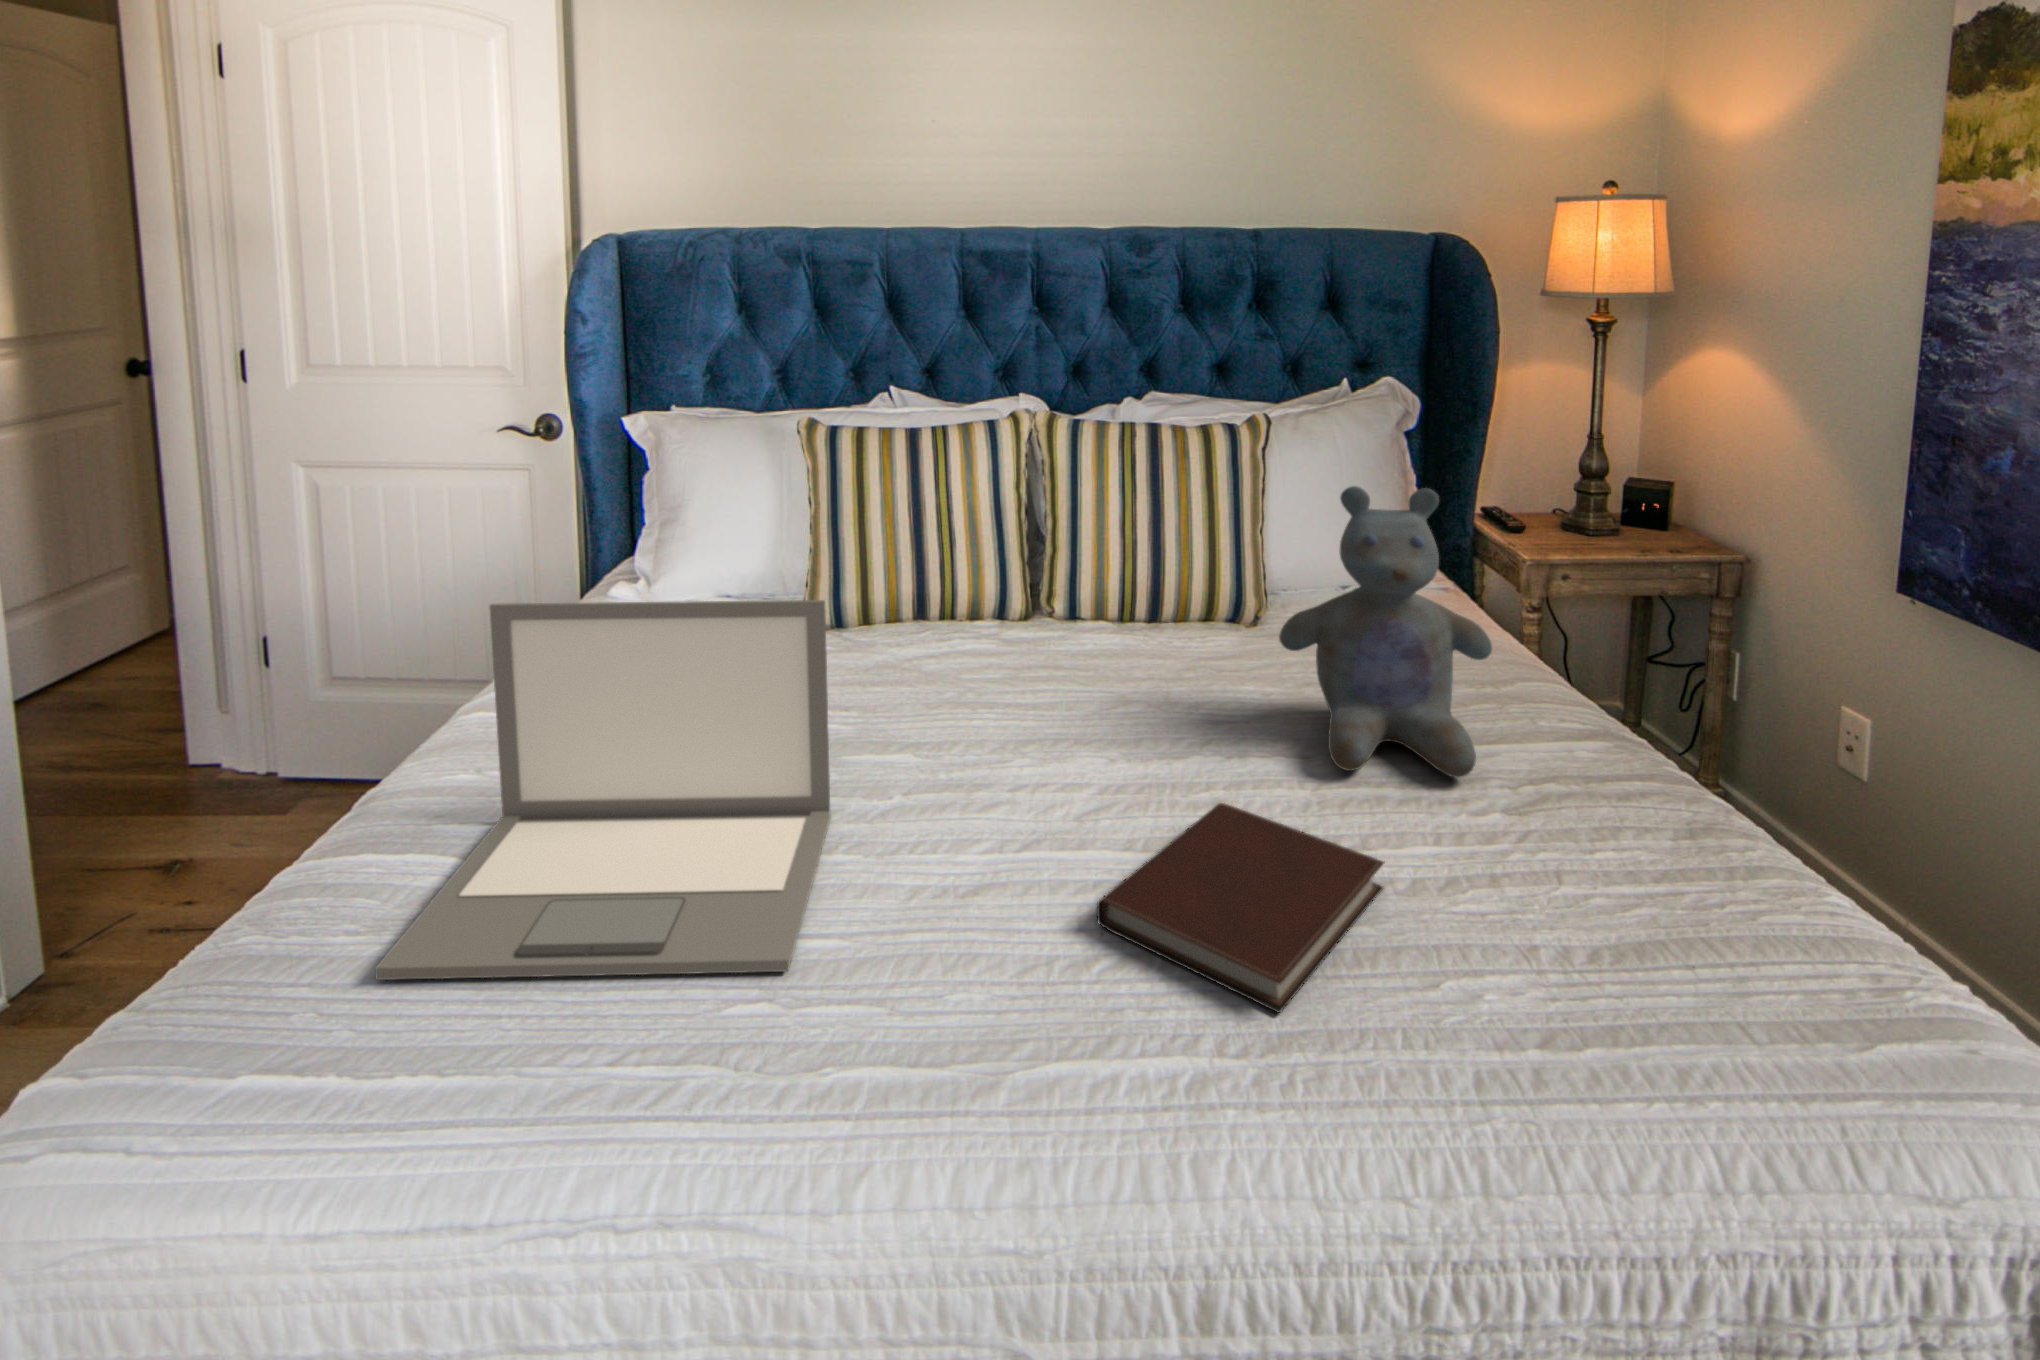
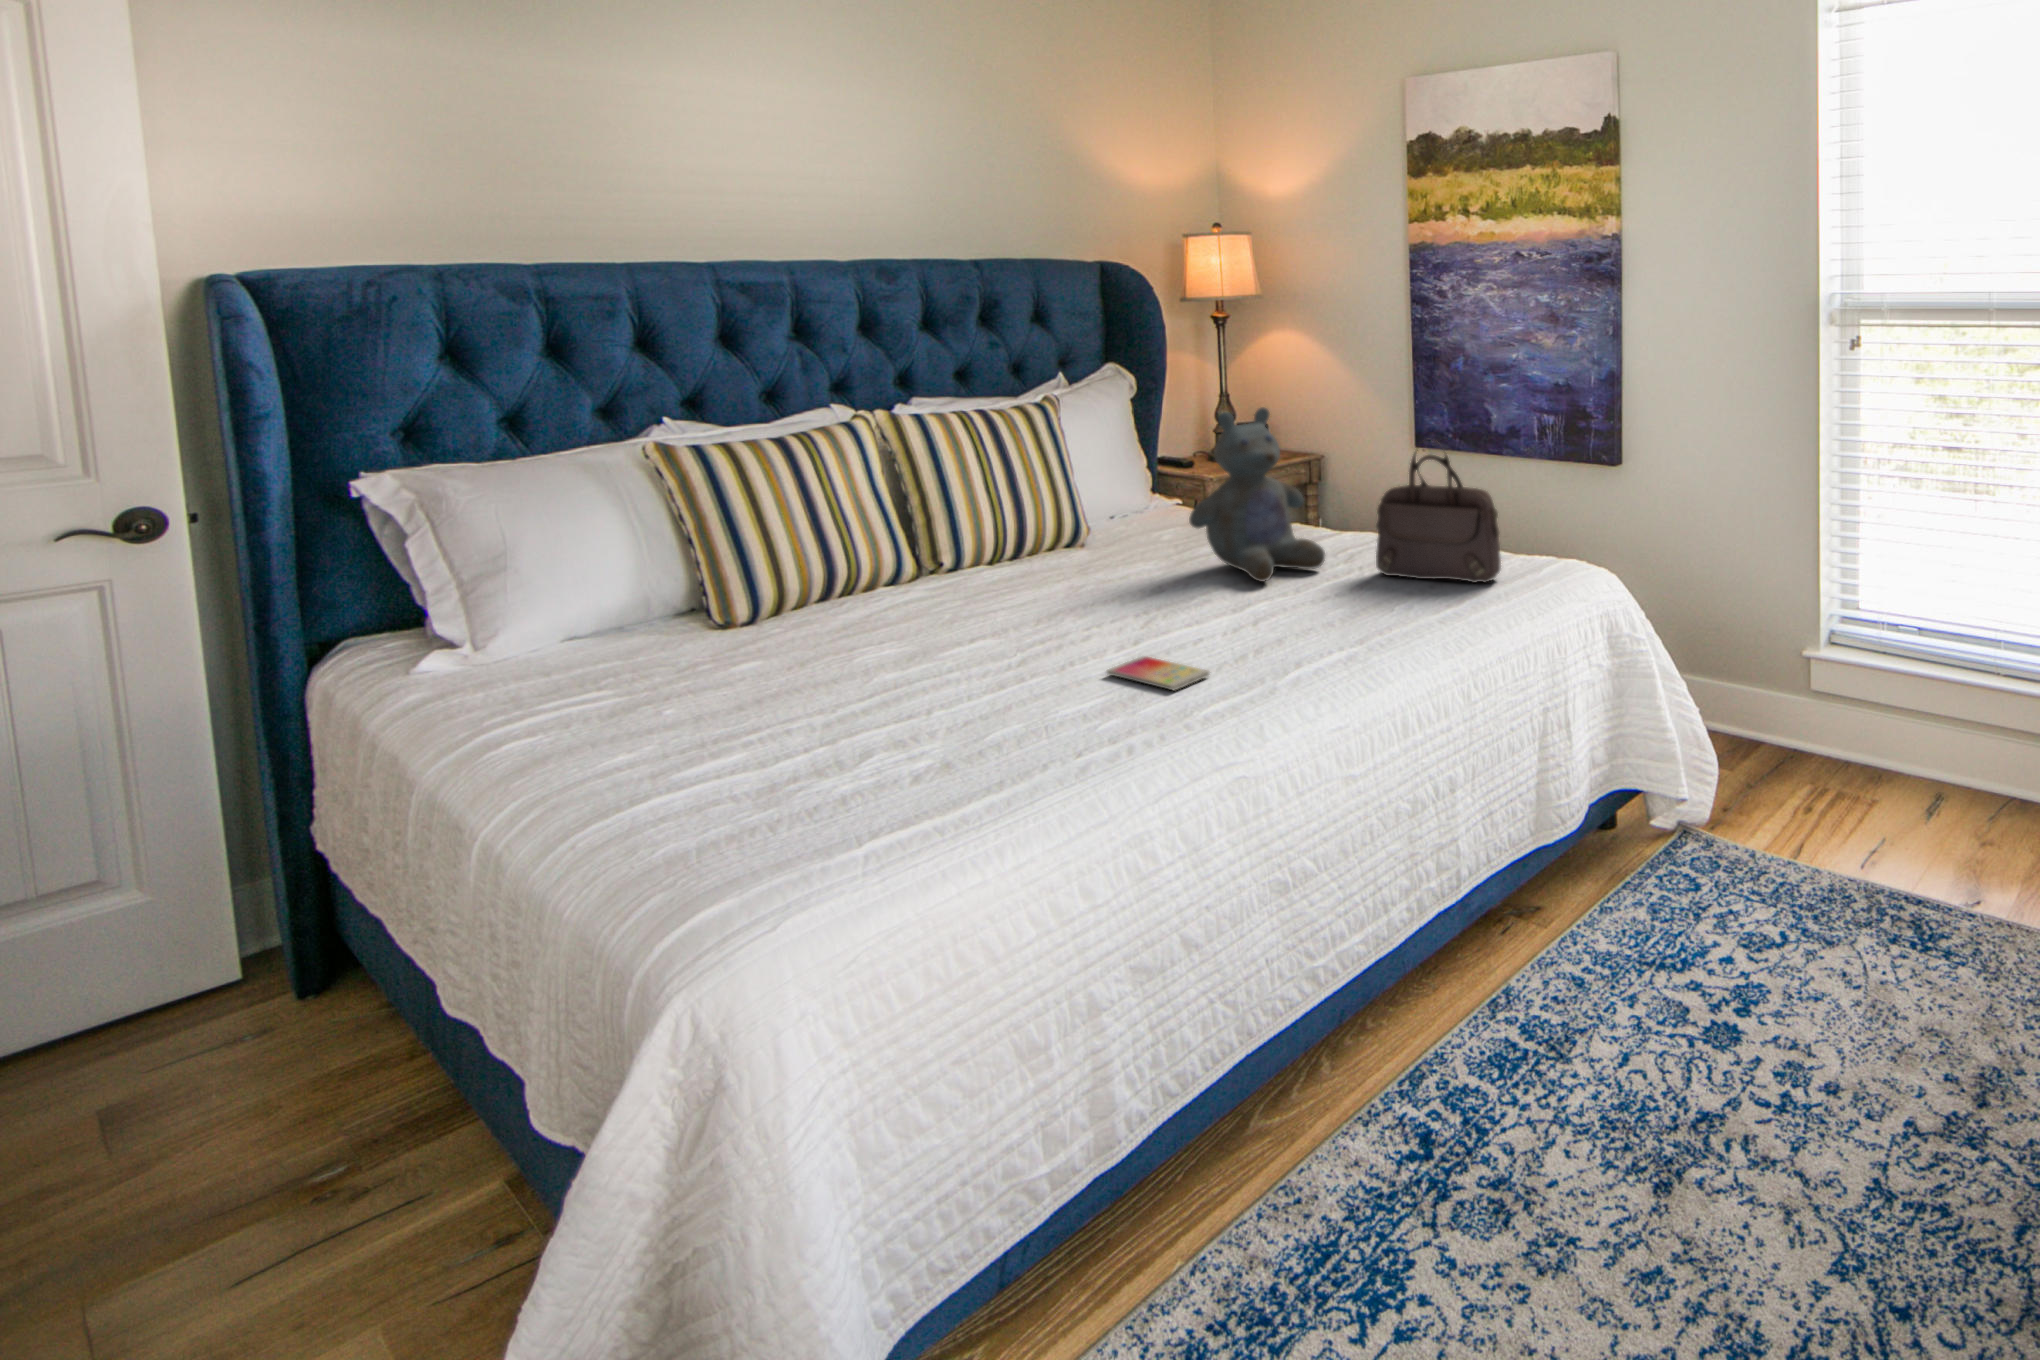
laptop: present [375,600,831,980] -> none [716,522,1113,836]
handbag: none [1540,631,1791,980] -> present [1376,440,1501,583]
notebook: present [1097,803,1384,1013] -> none [1231,592,1357,658]
smartphone: none [936,846,1018,945] -> present [1107,656,1209,690]

